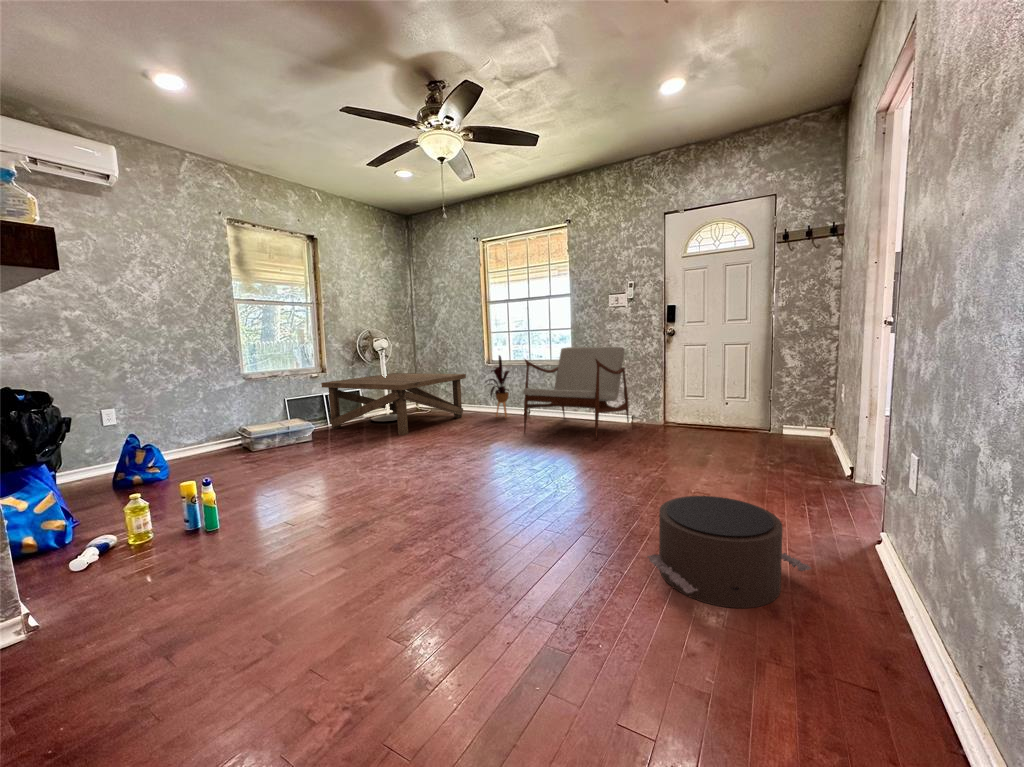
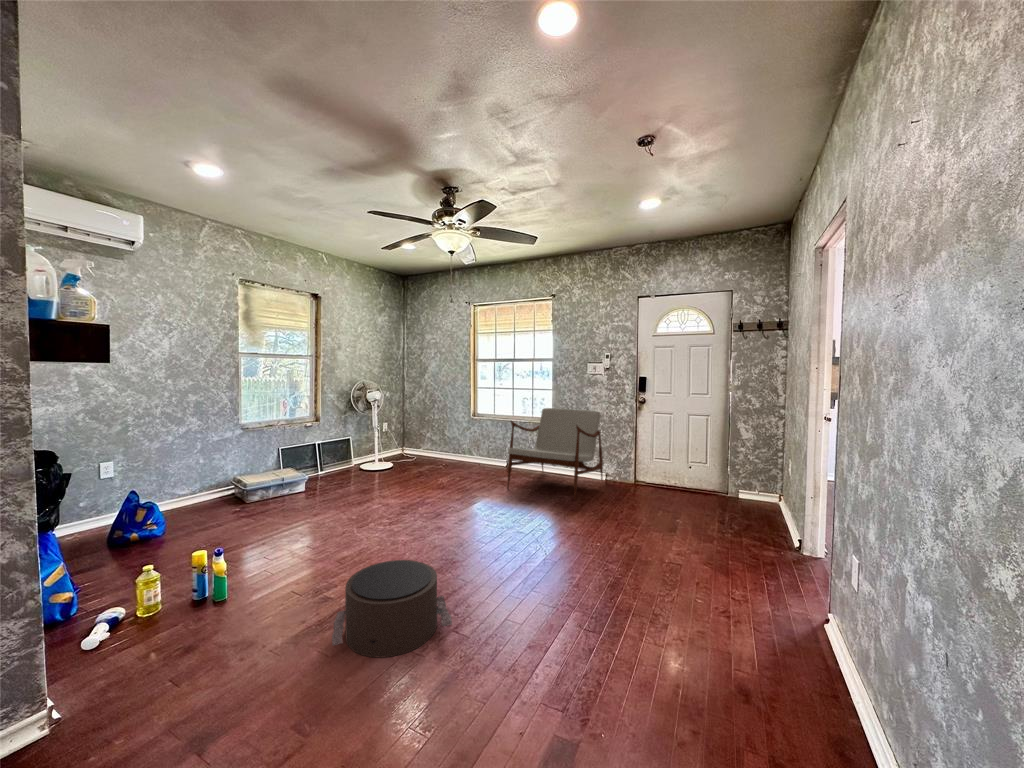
house plant: present [487,355,509,417] -> none [466,412,495,470]
coffee table: present [321,373,466,435] -> none [314,422,452,488]
pouf: present [647,496,812,608] -> present [332,560,452,658]

